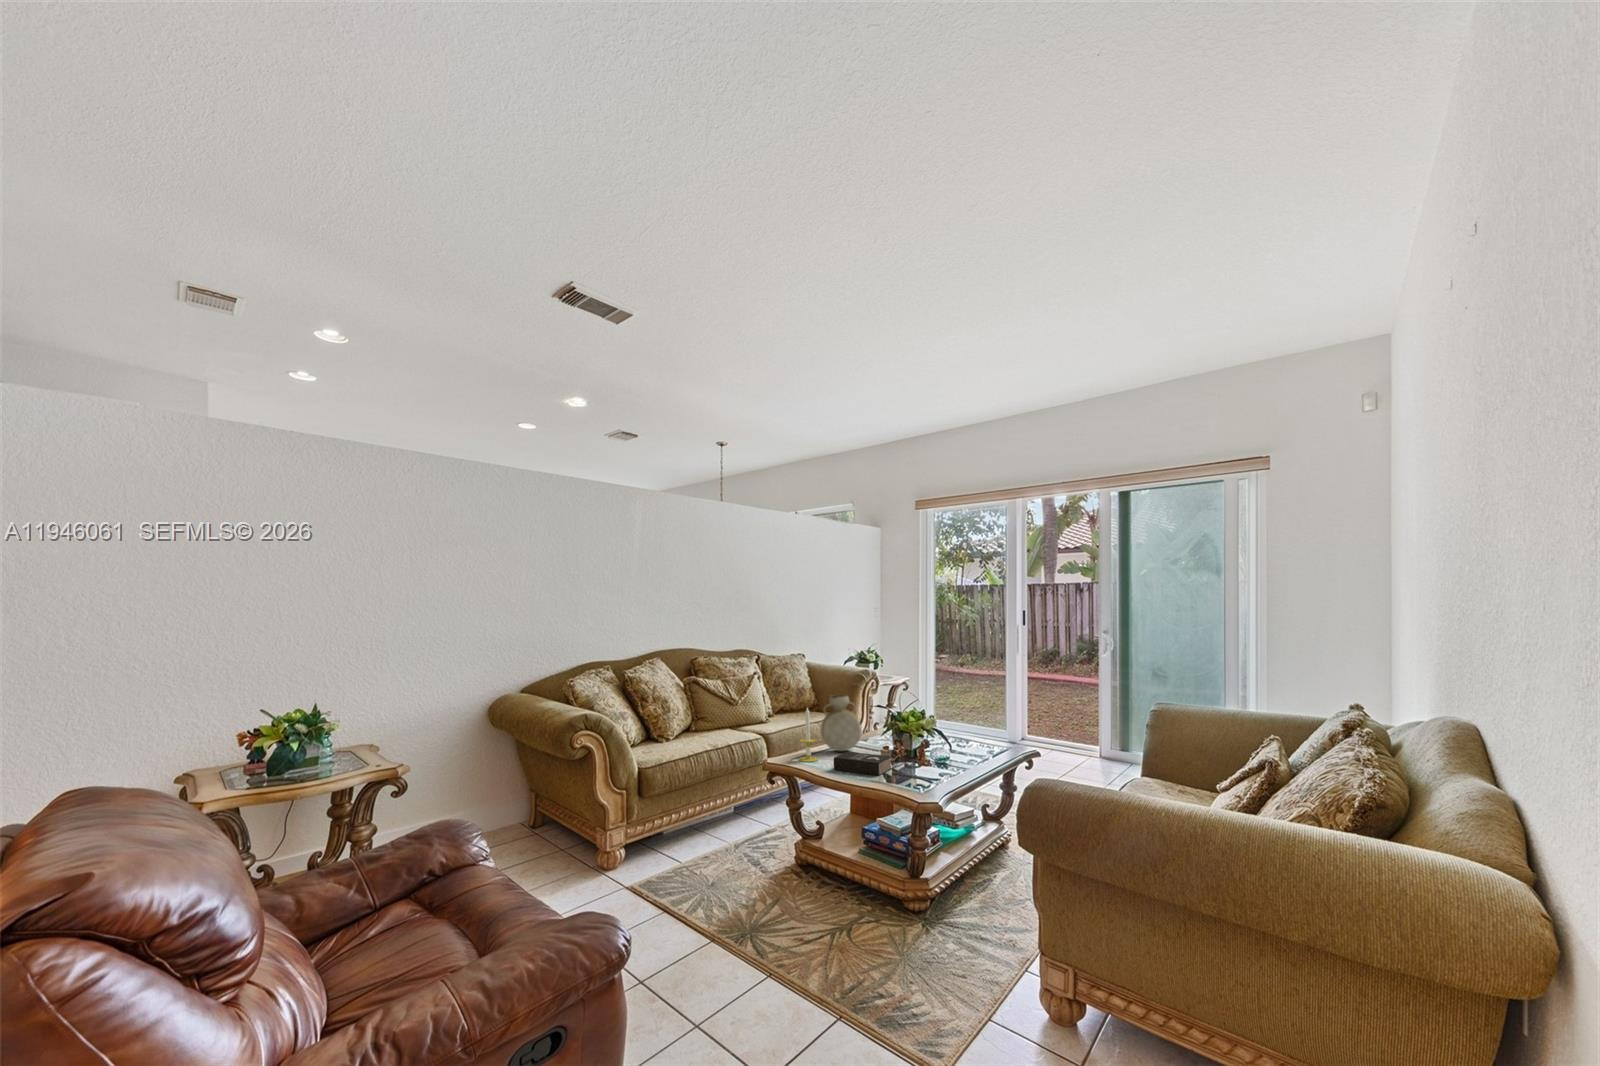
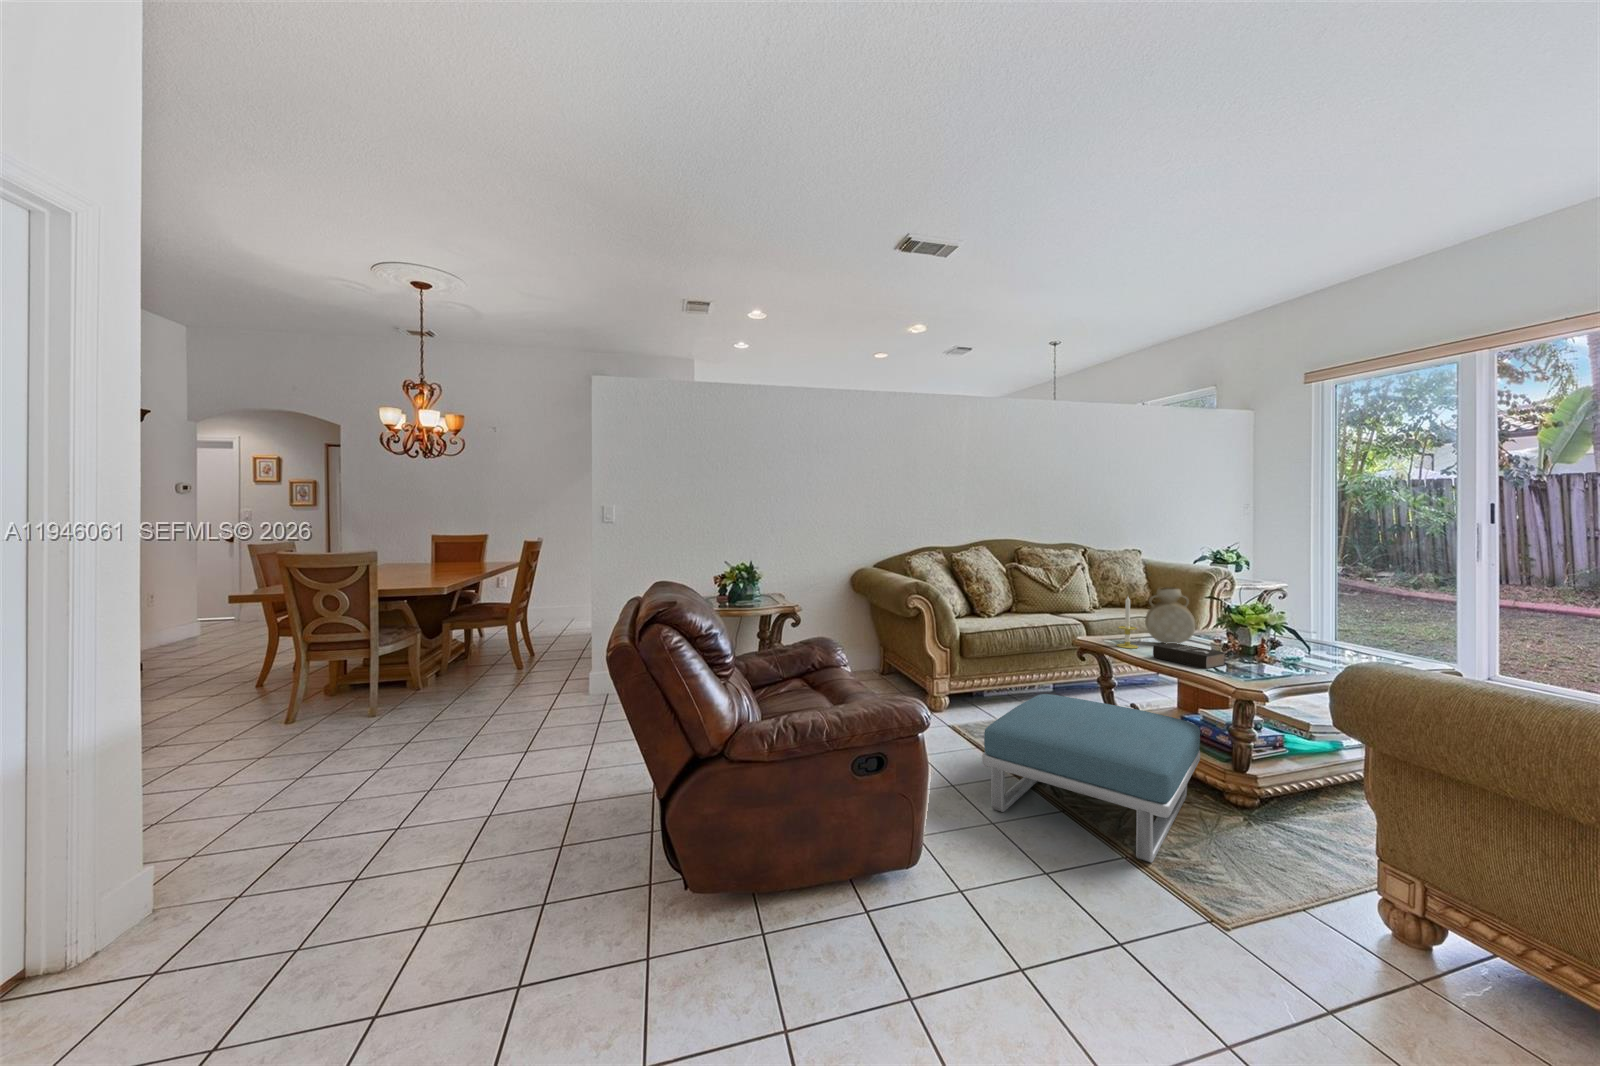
footstool: none [681,831,884,1016] -> present [982,694,1200,863]

